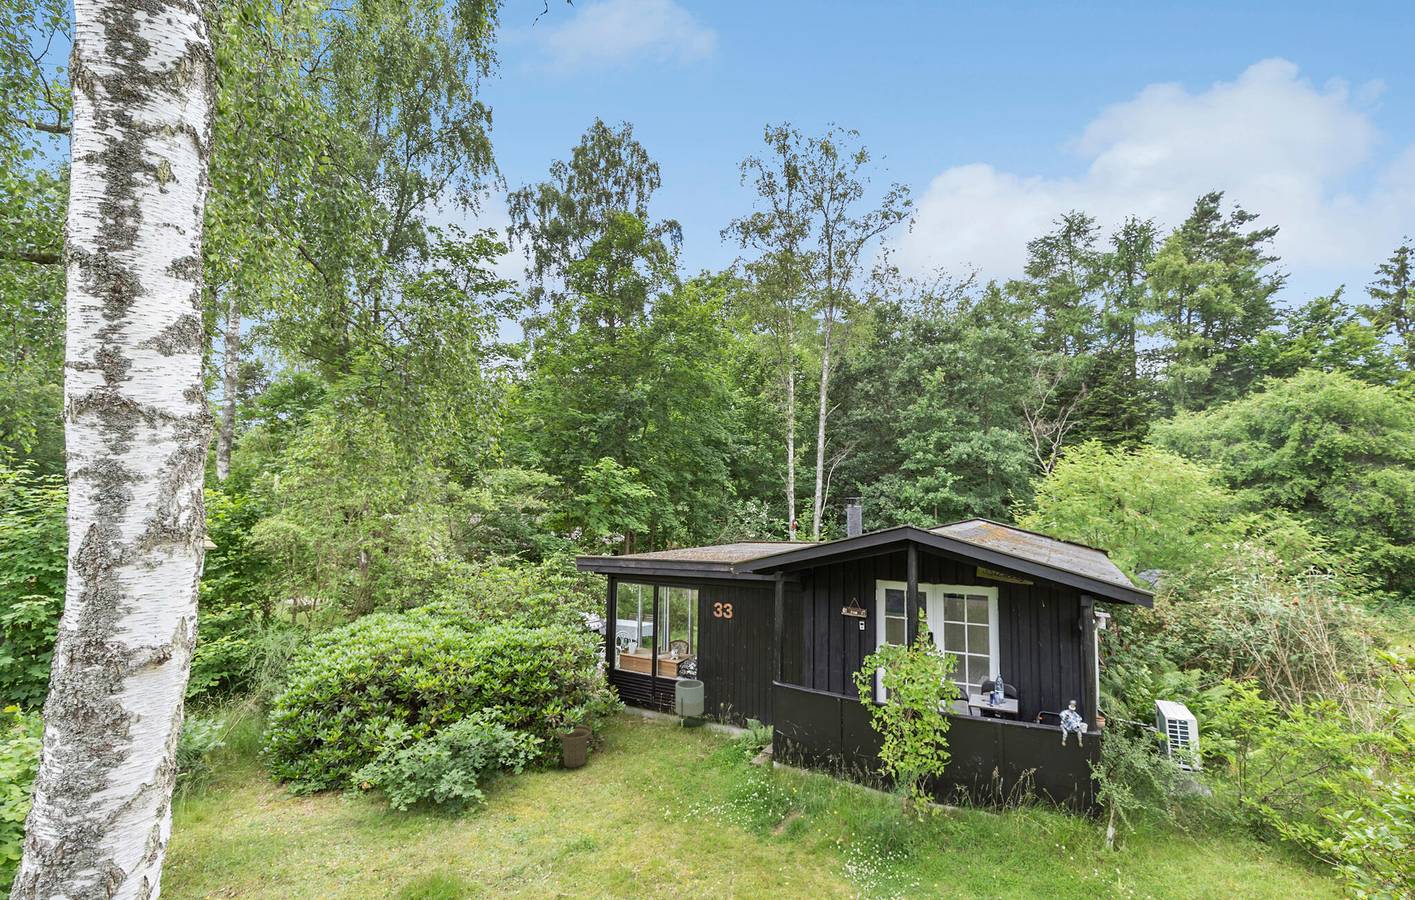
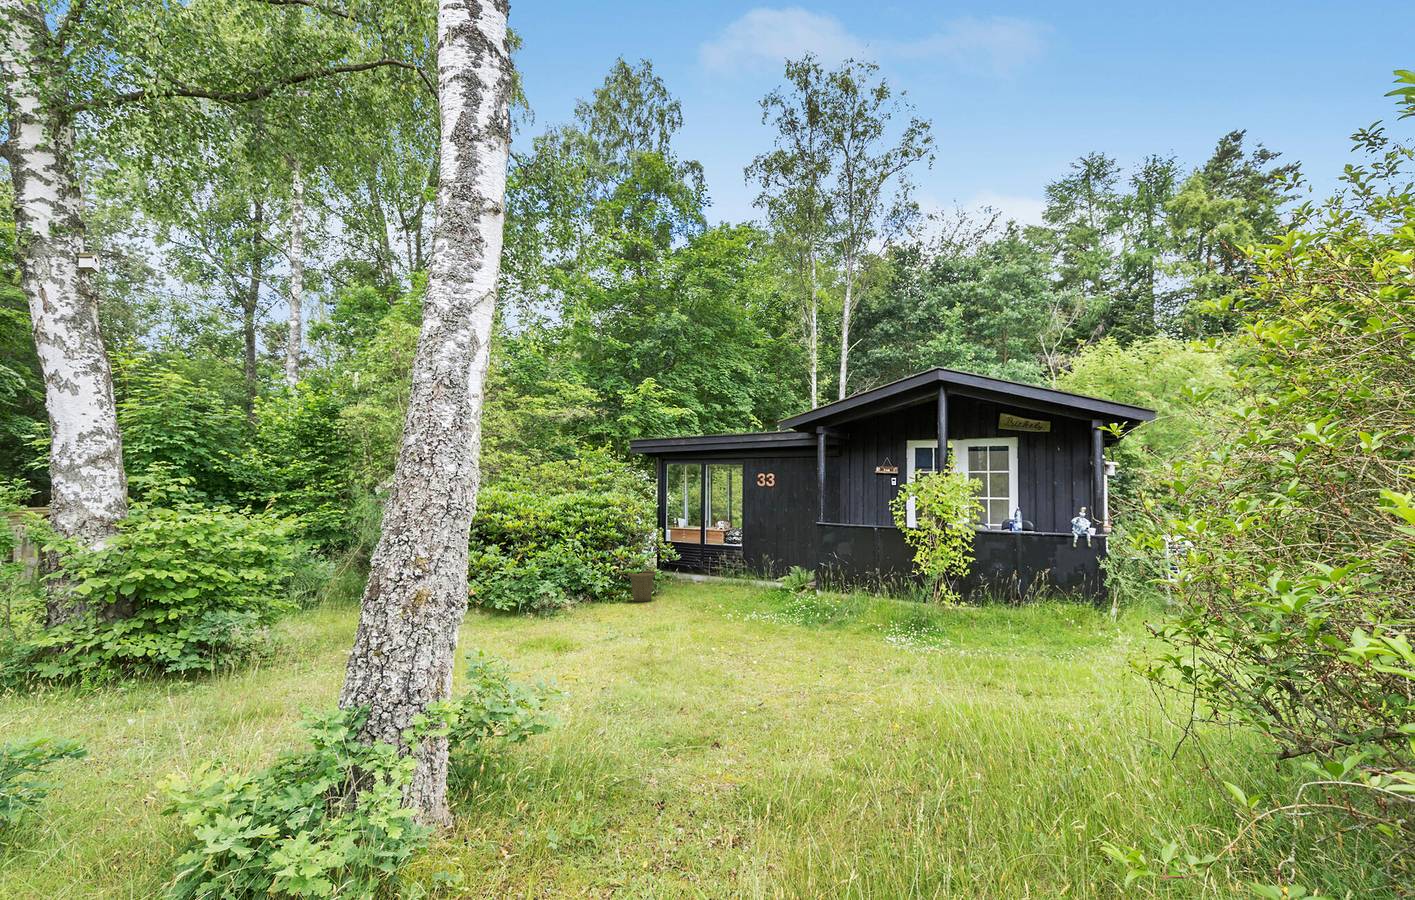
planter: present [676,680,705,723] -> none [724,548,751,586]

